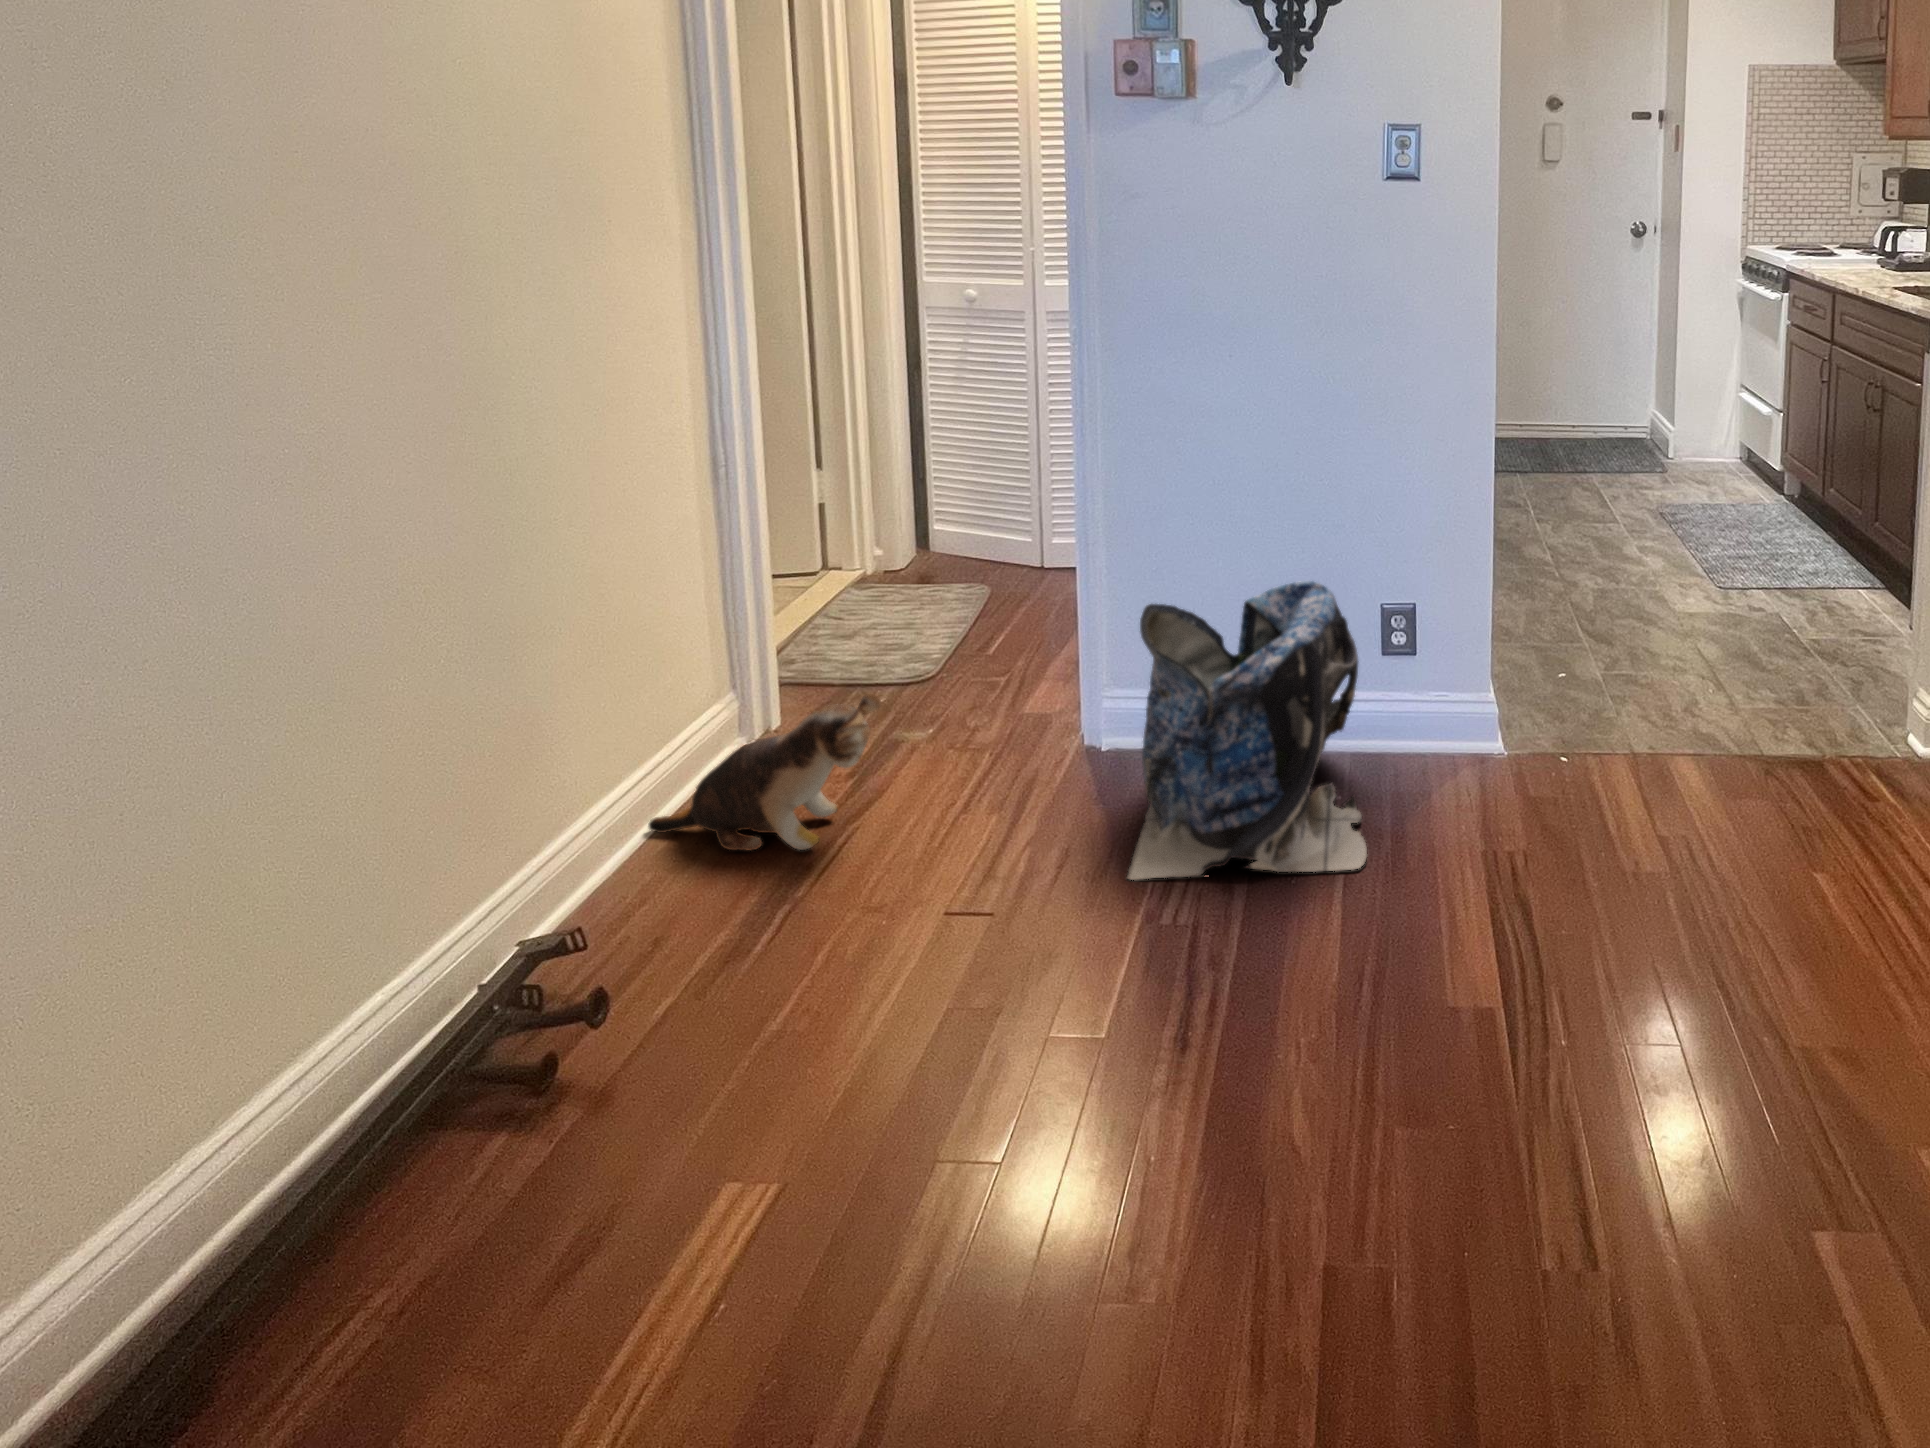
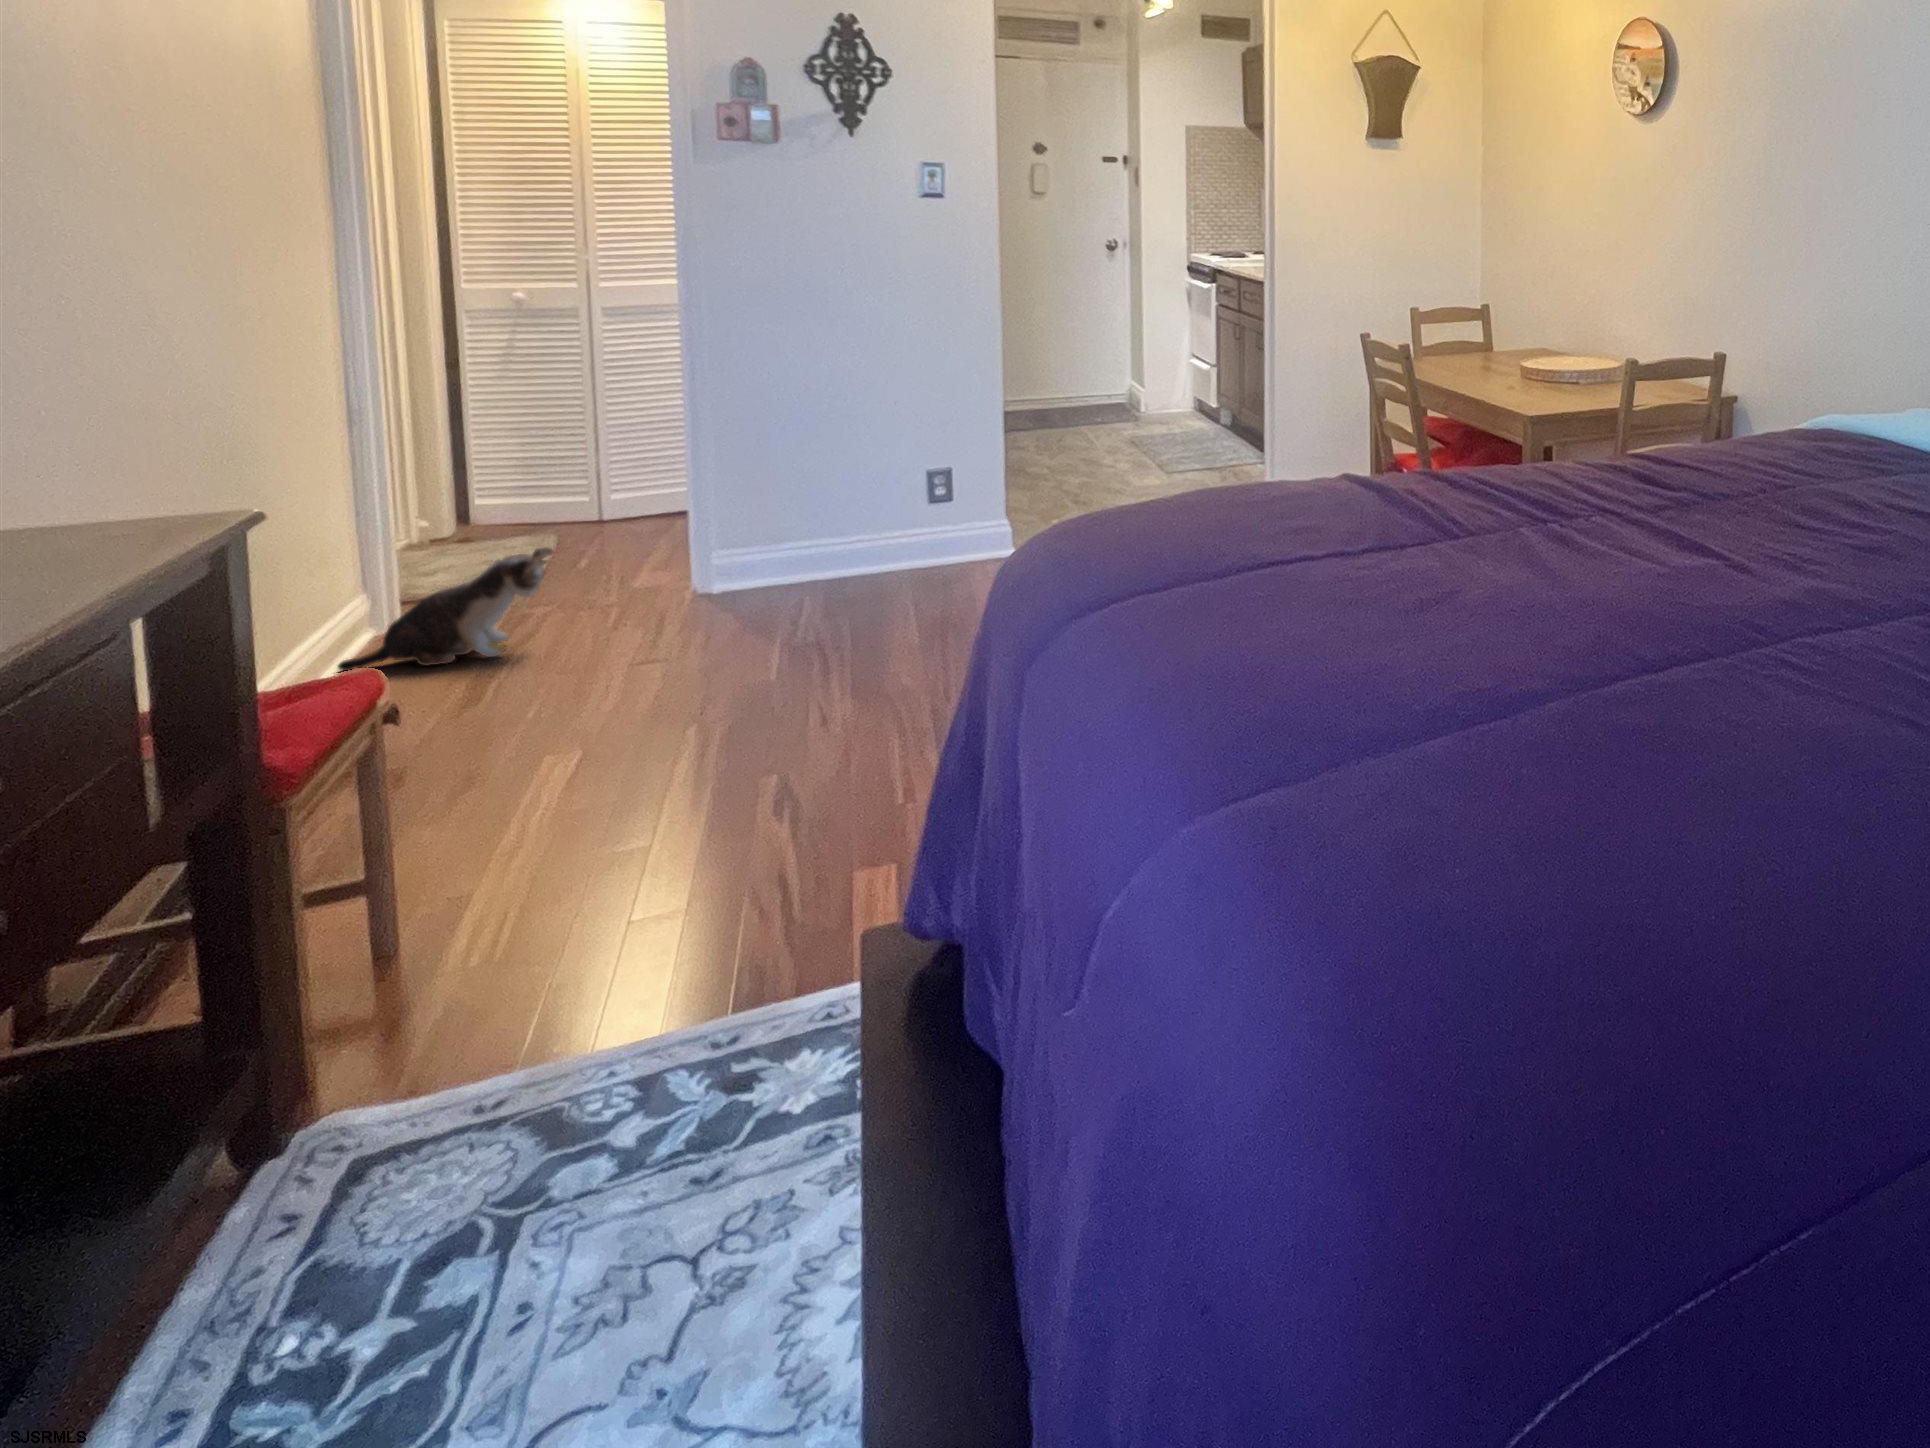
backpack: present [1127,581,1367,880] -> none [757,451,928,629]

